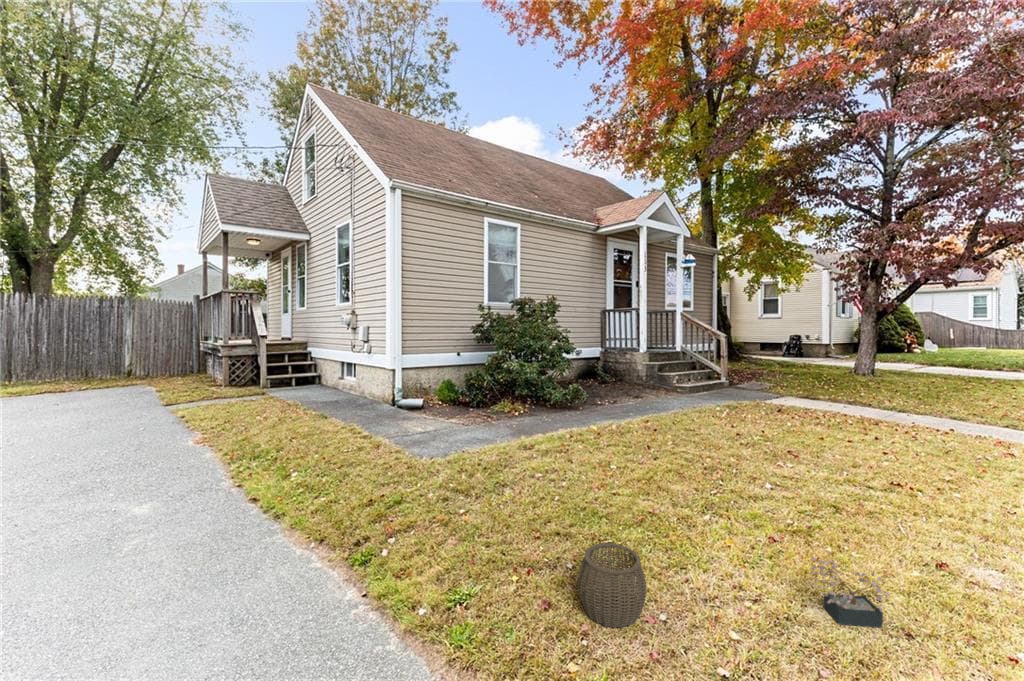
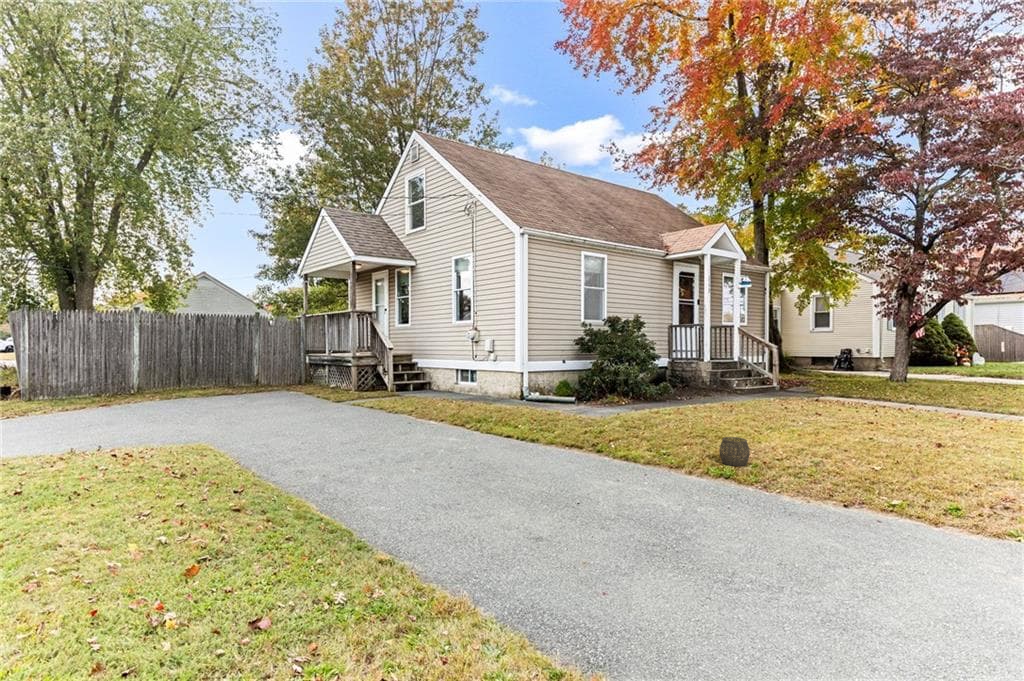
decorative plant: present [810,555,890,628] -> none [819,440,852,466]

